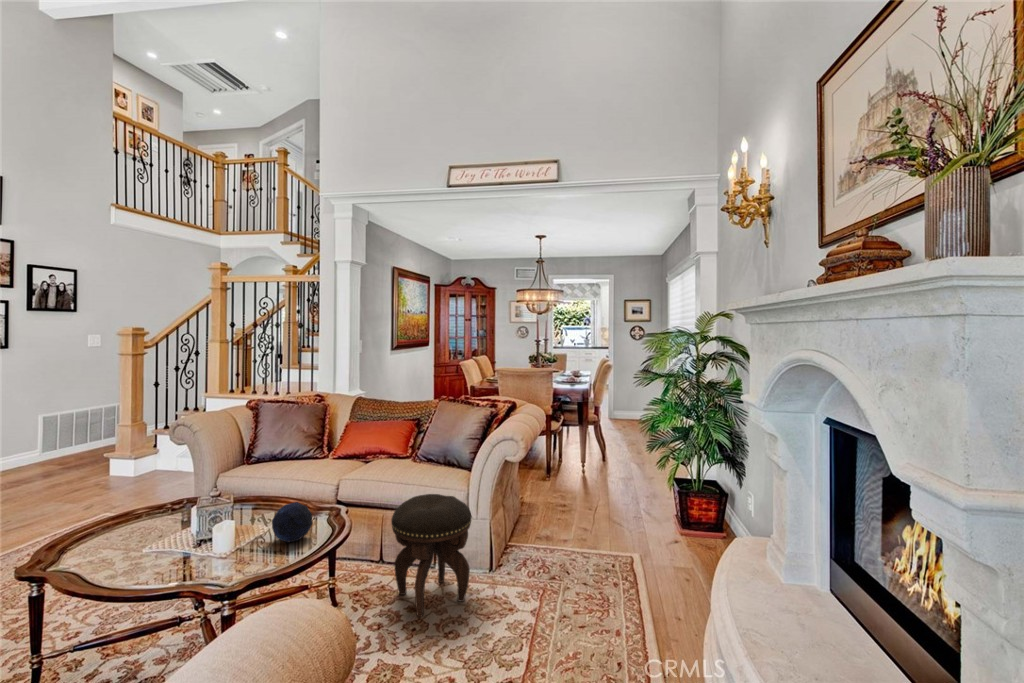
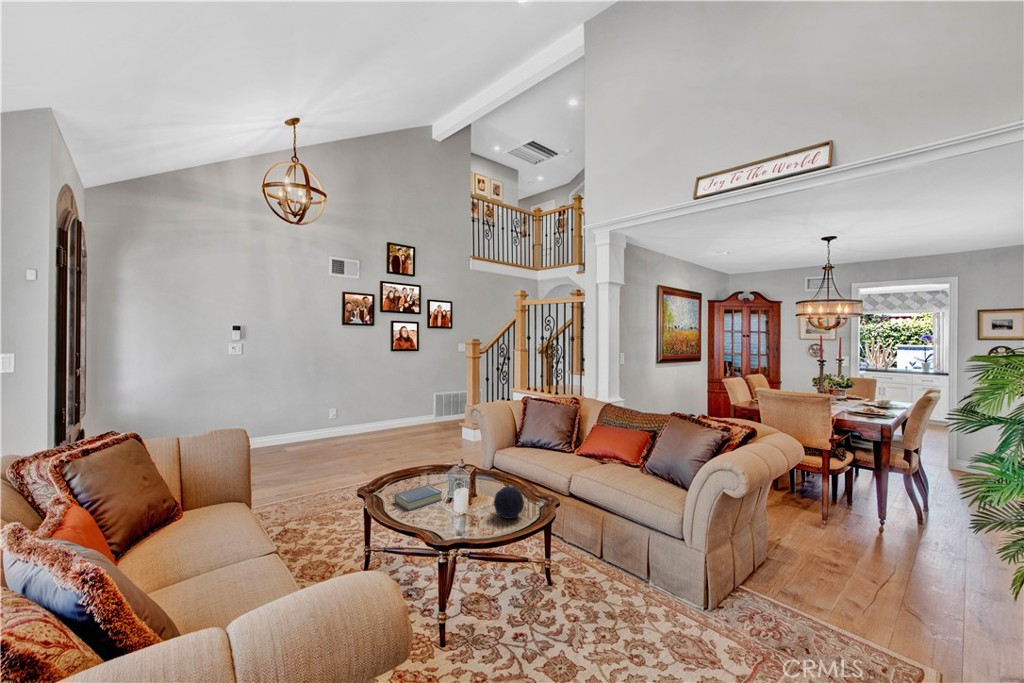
footstool: present [391,494,471,617] -> none [595,507,676,630]
hardback book: none [93,534,179,575] -> present [395,485,442,511]

